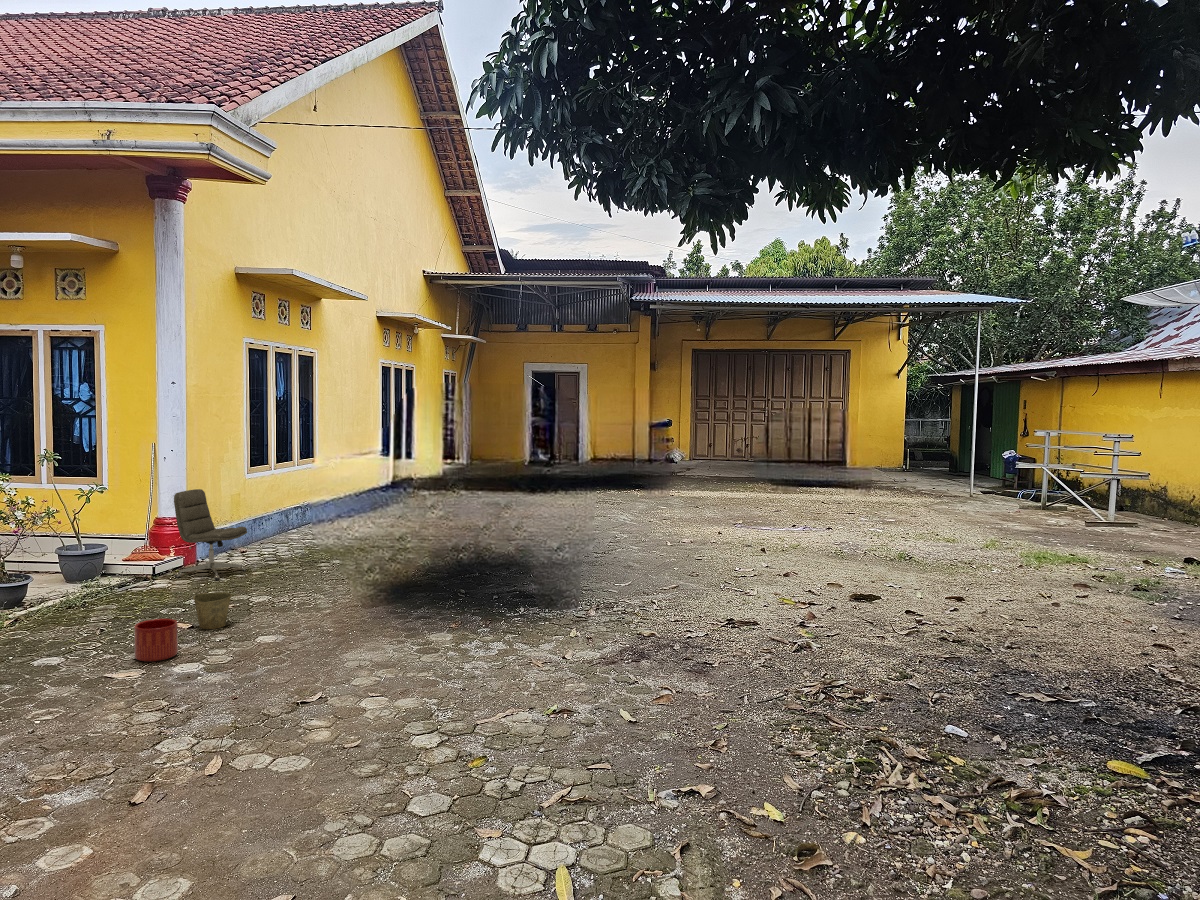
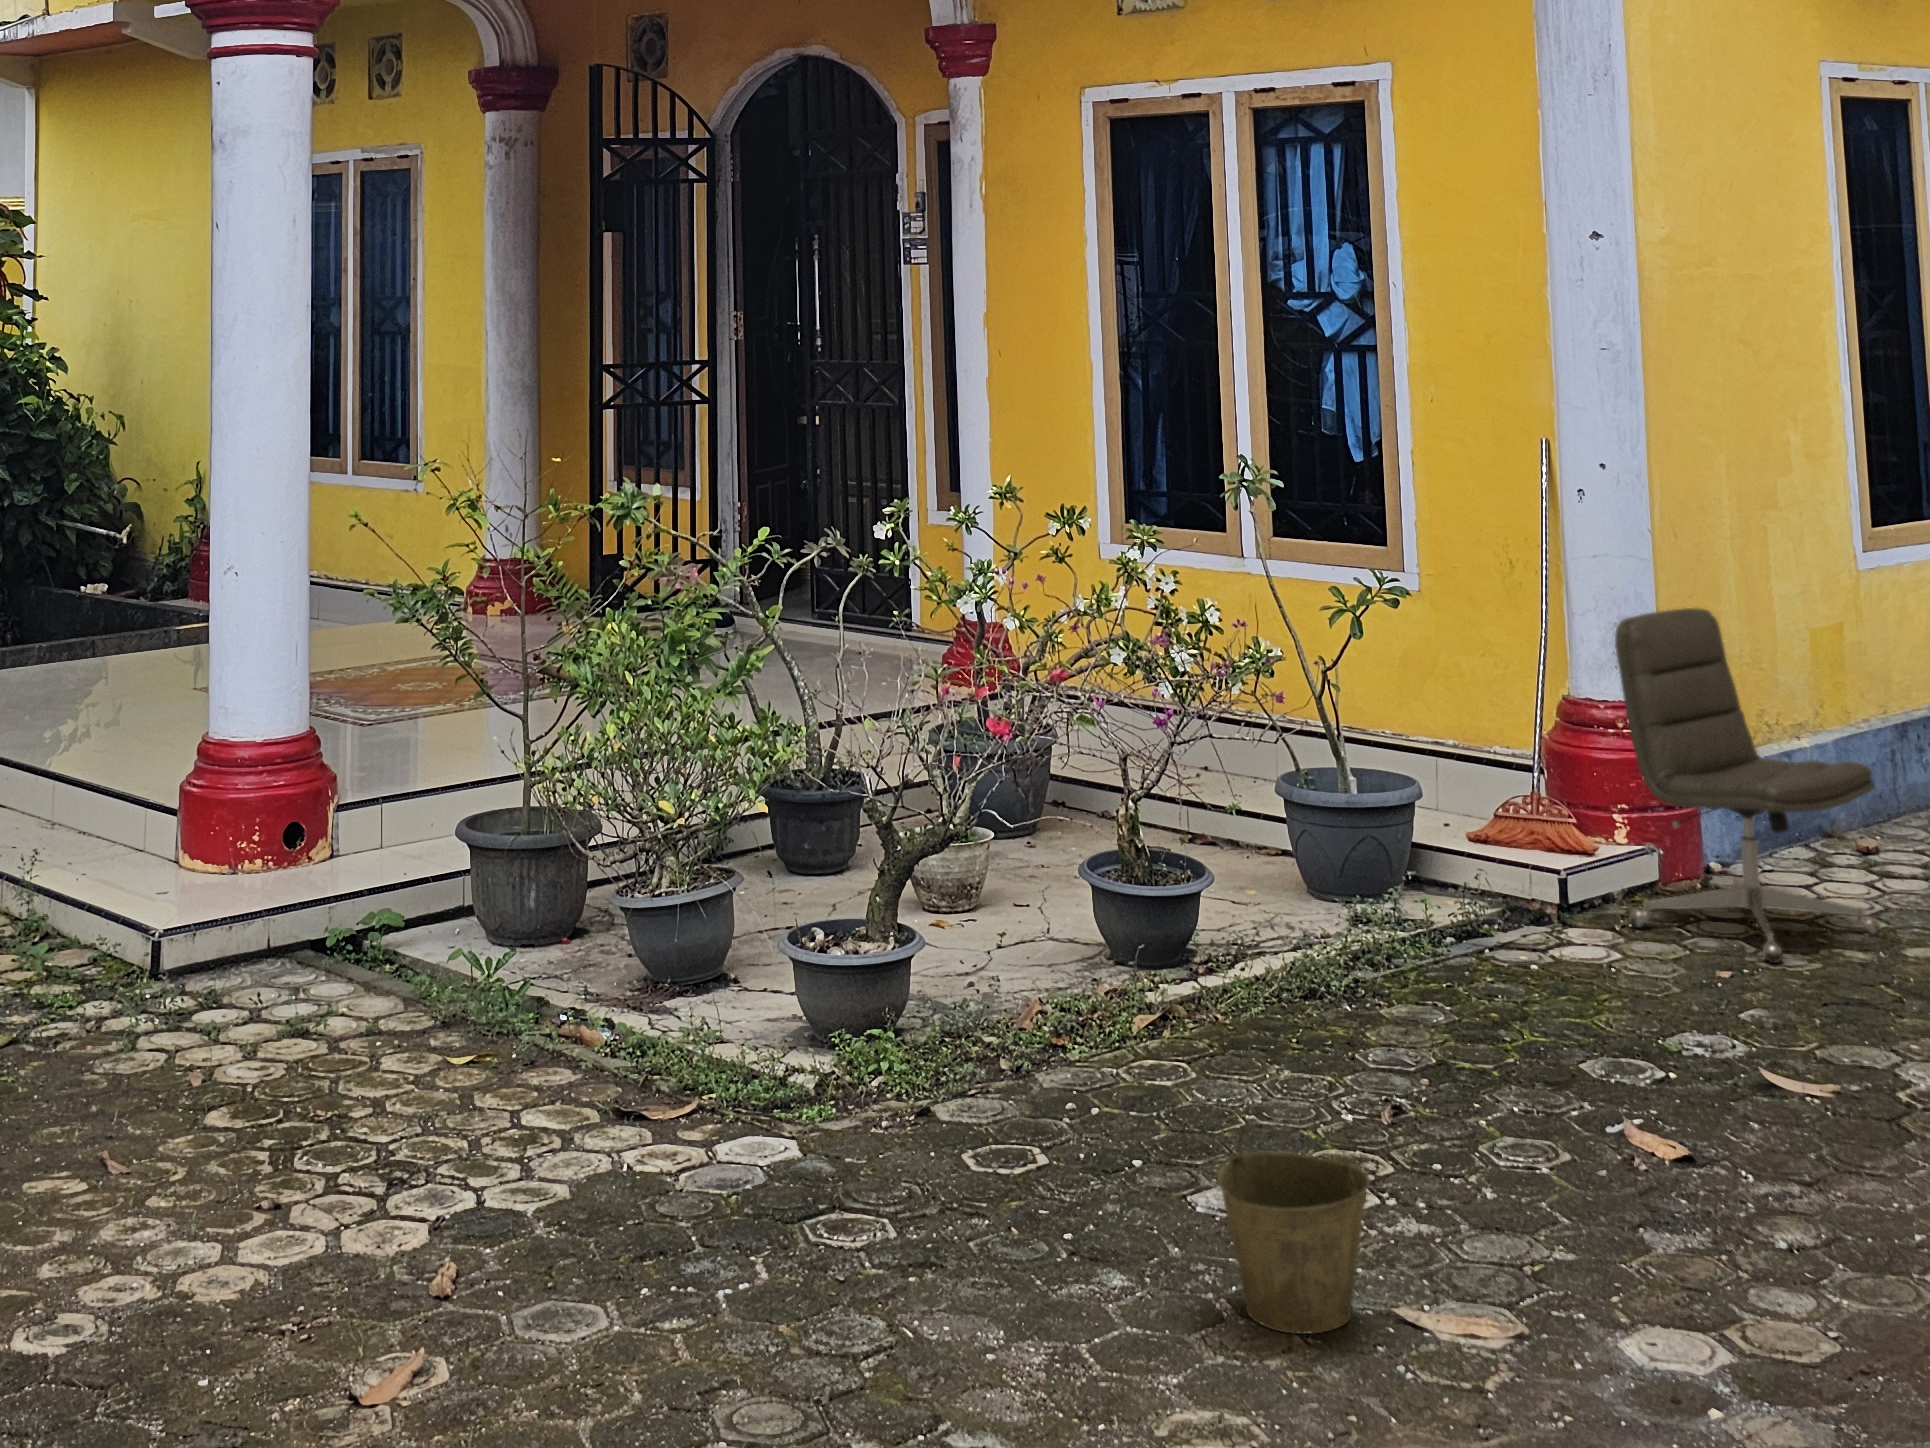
bucket: present [193,576,231,629] -> present [1217,1086,1370,1334]
planter: present [134,619,178,662] -> none [1475,1131,1627,1309]

